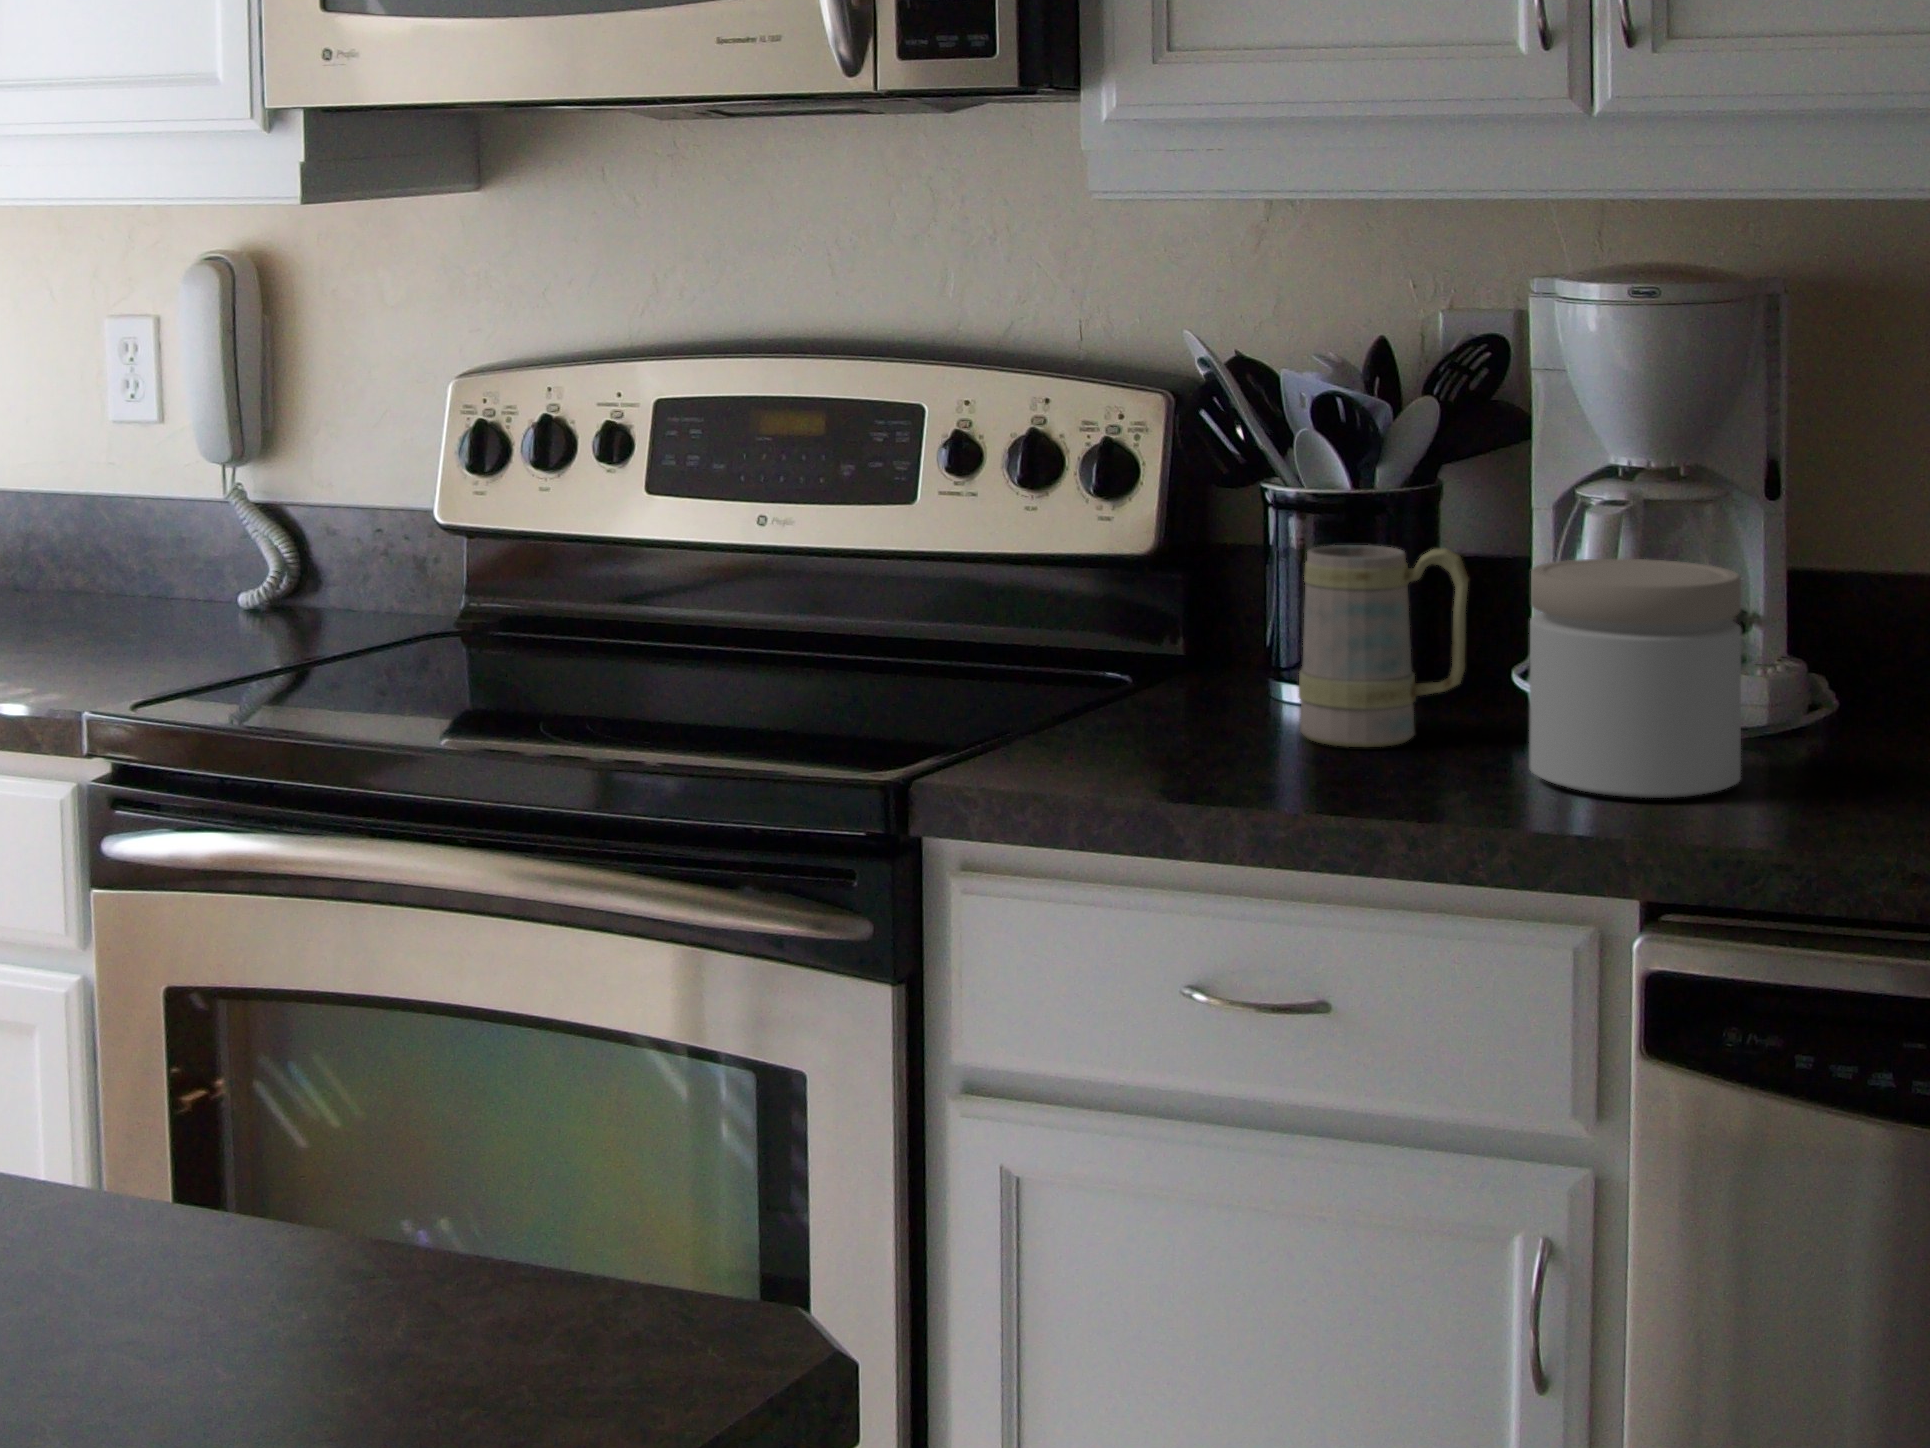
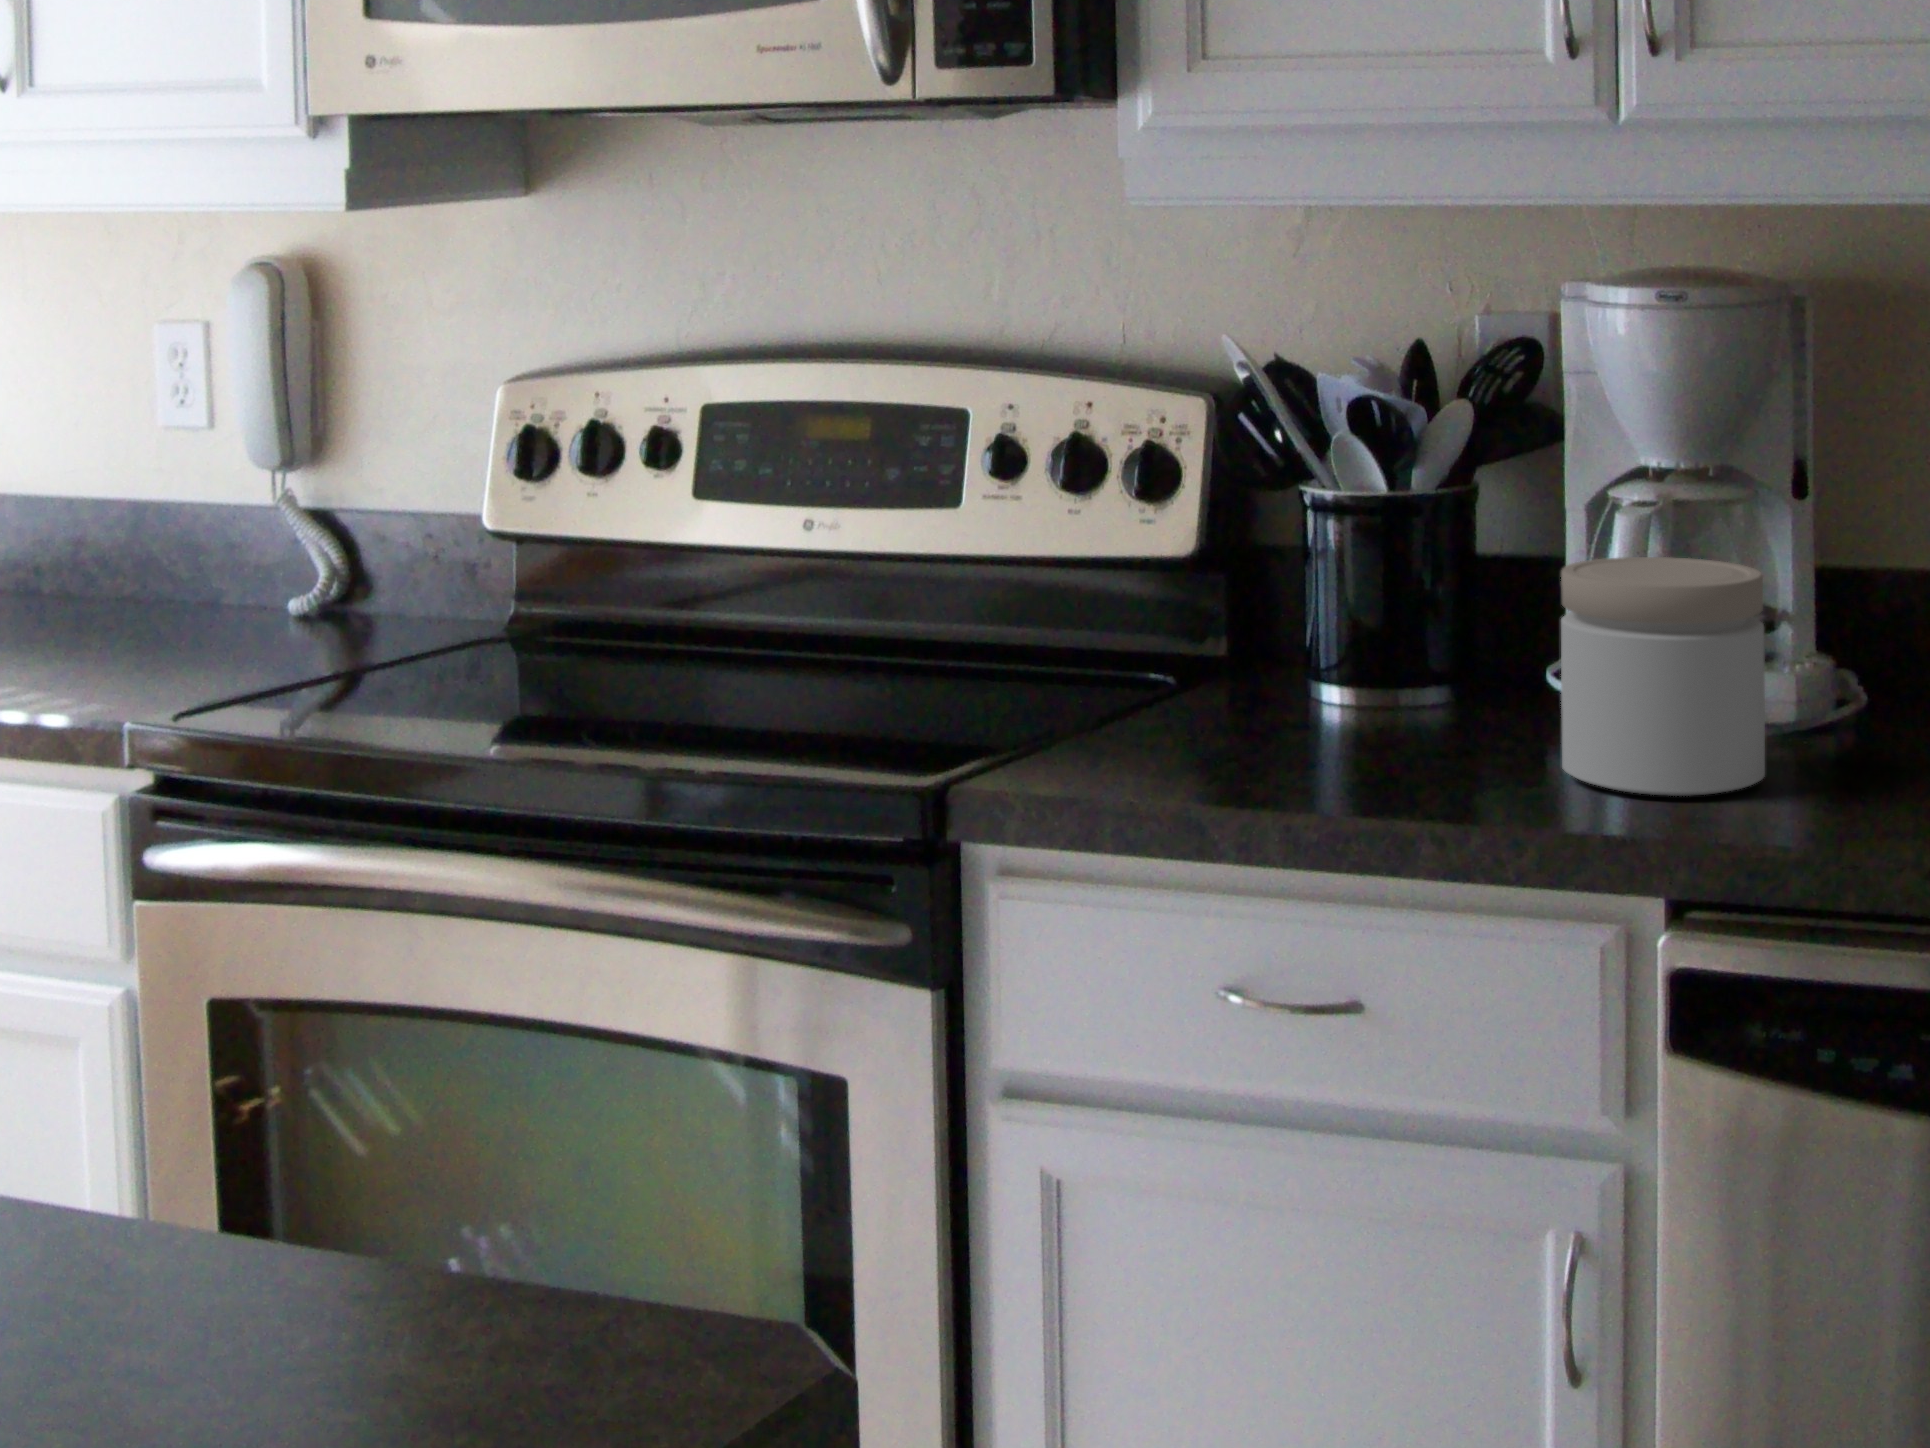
mug: present [1299,545,1469,747] -> none [1337,544,1501,746]

